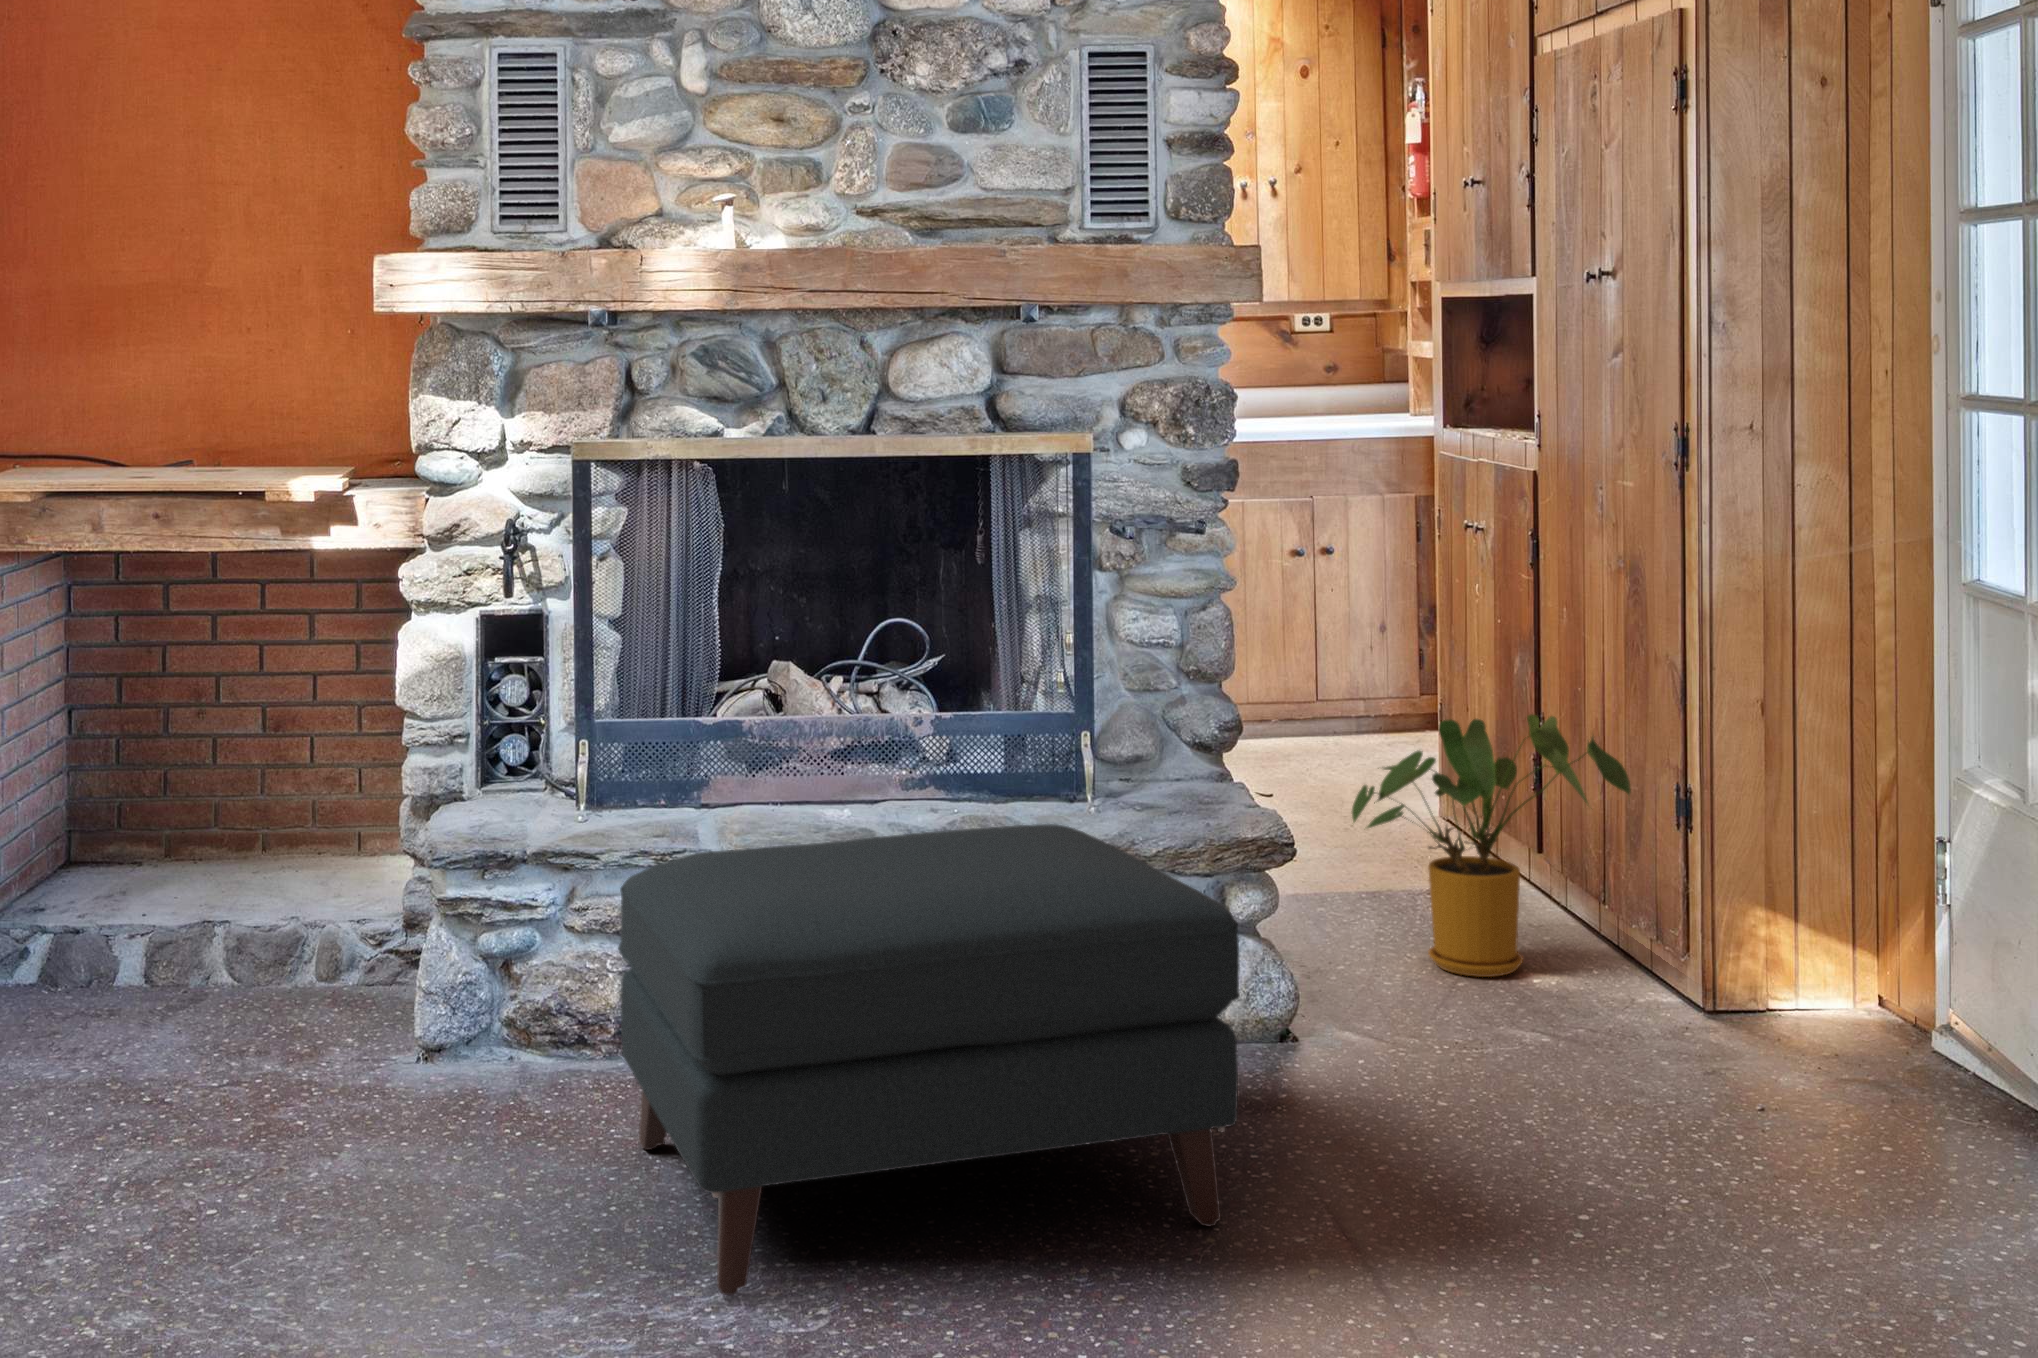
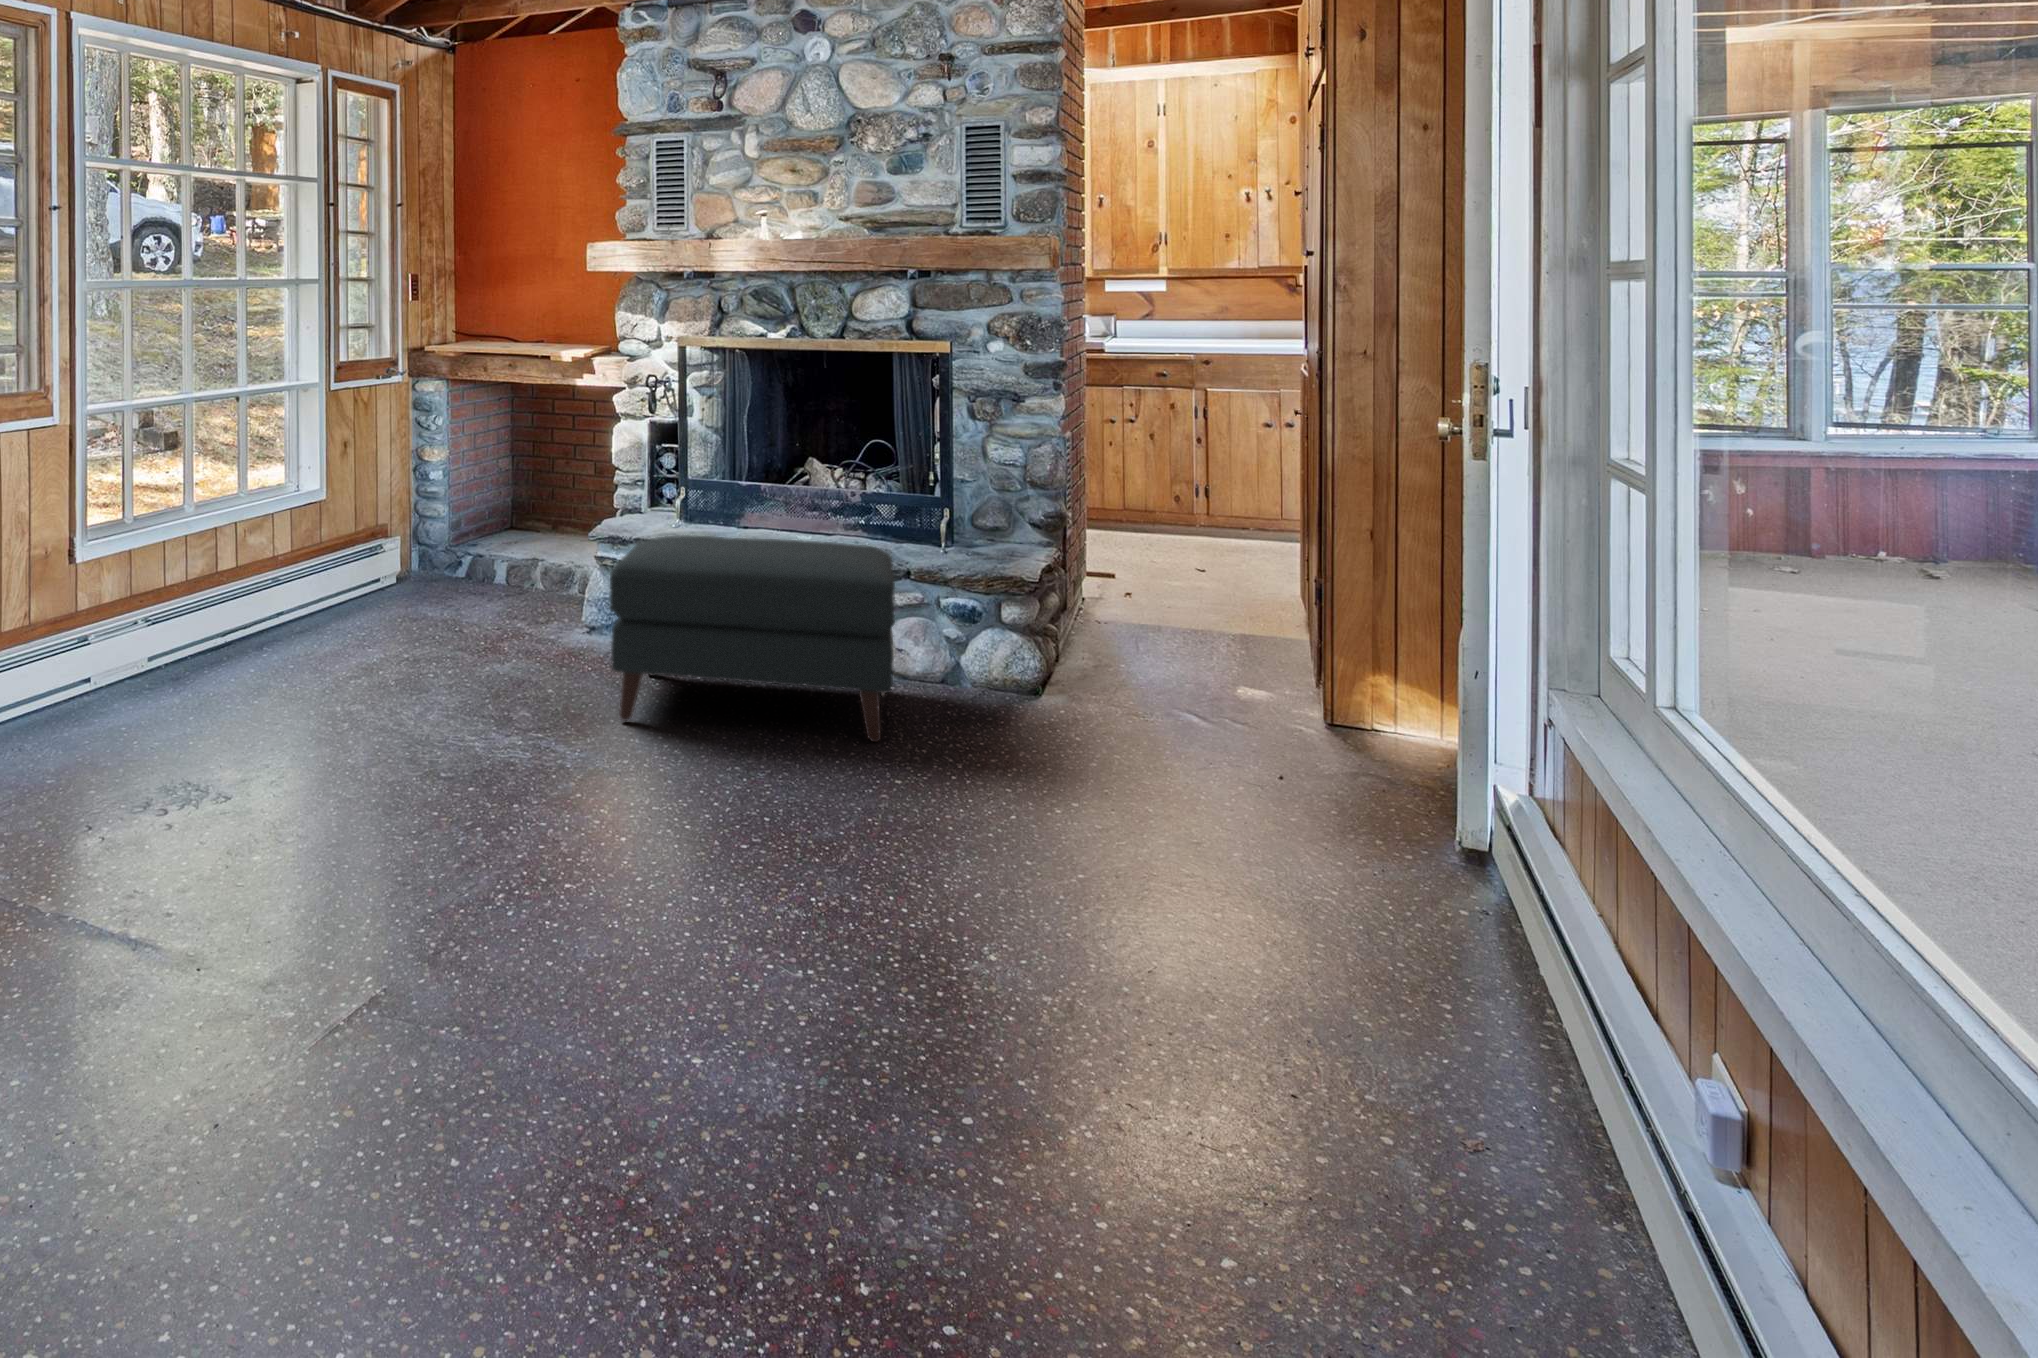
house plant: present [1352,714,1631,977] -> none [1124,531,1307,689]

